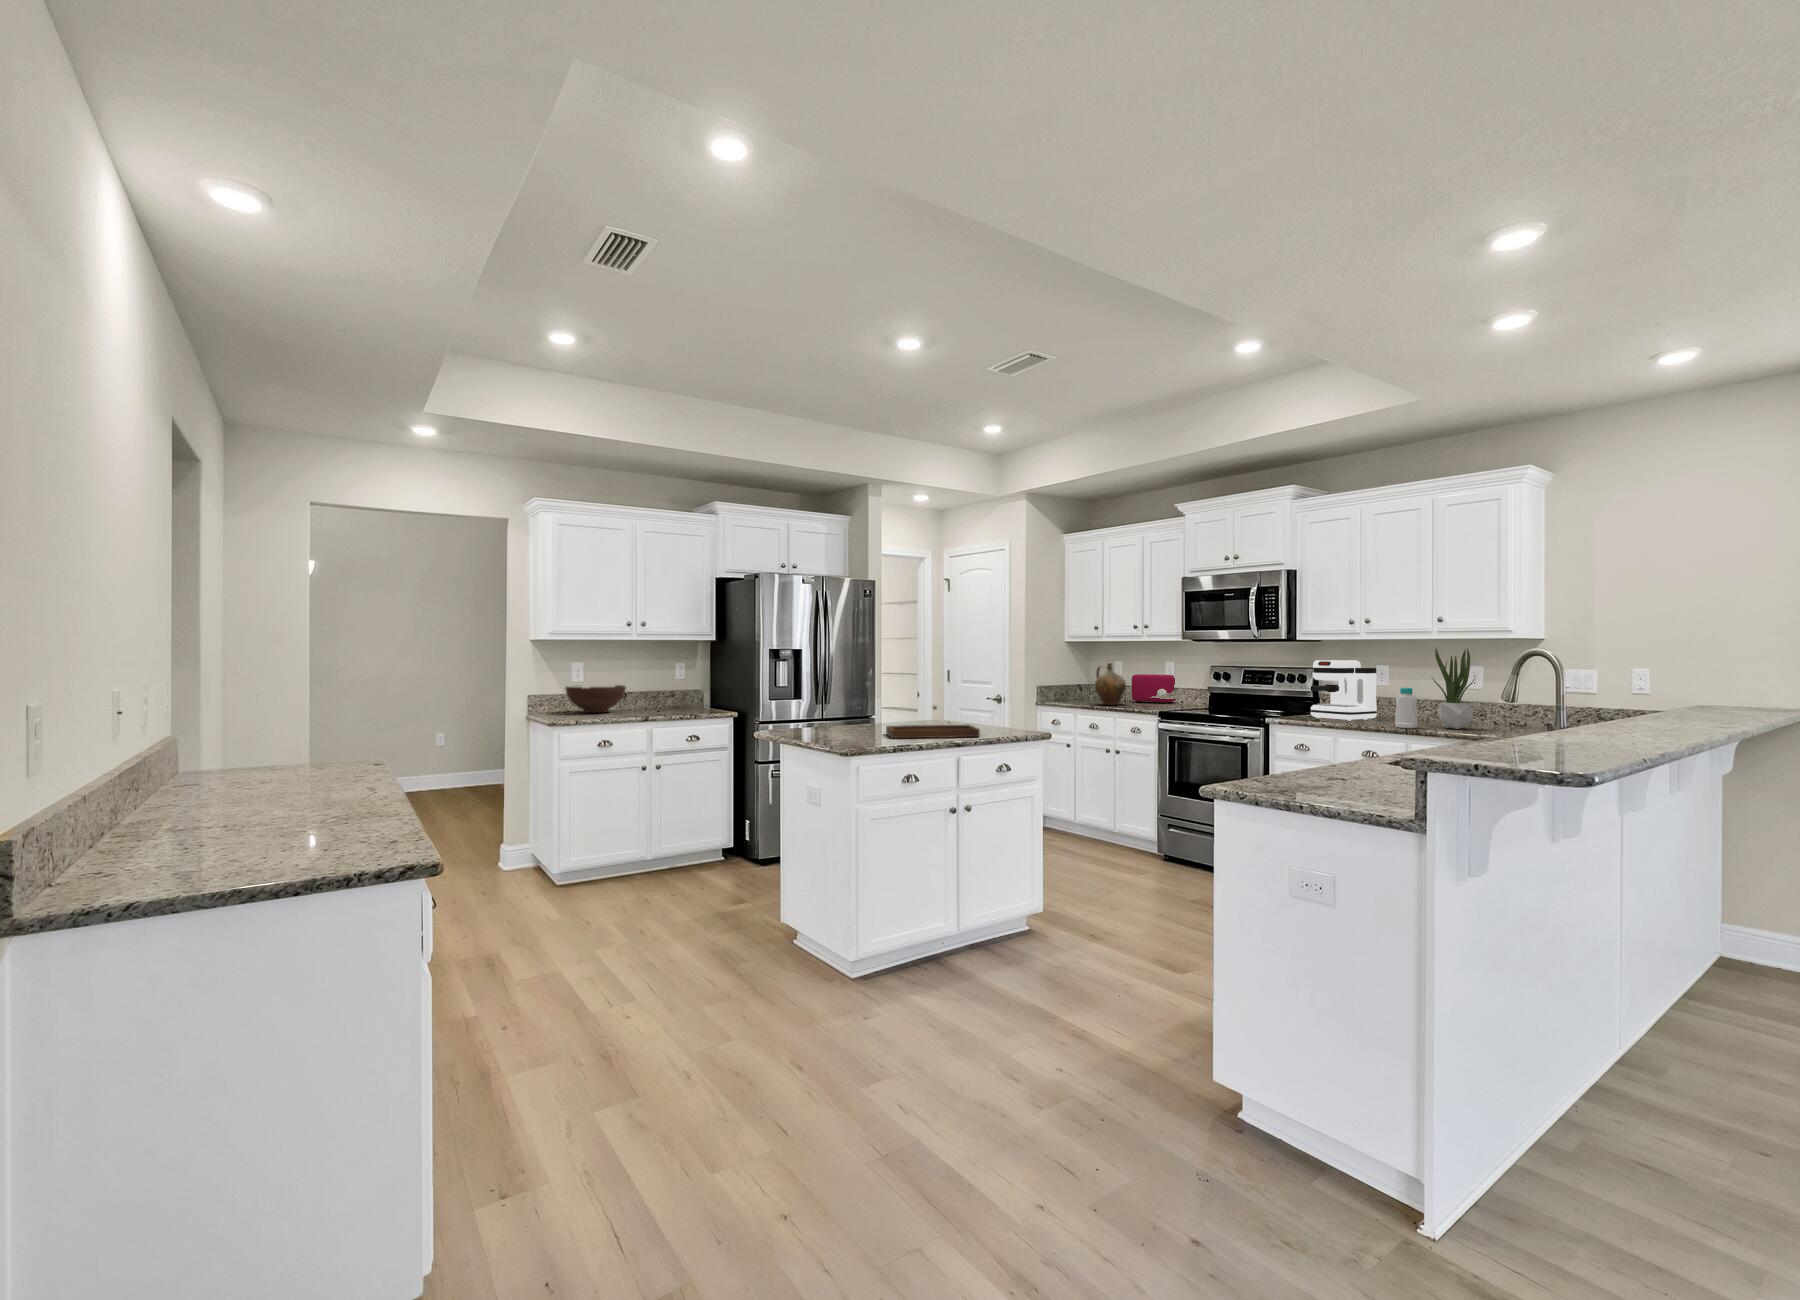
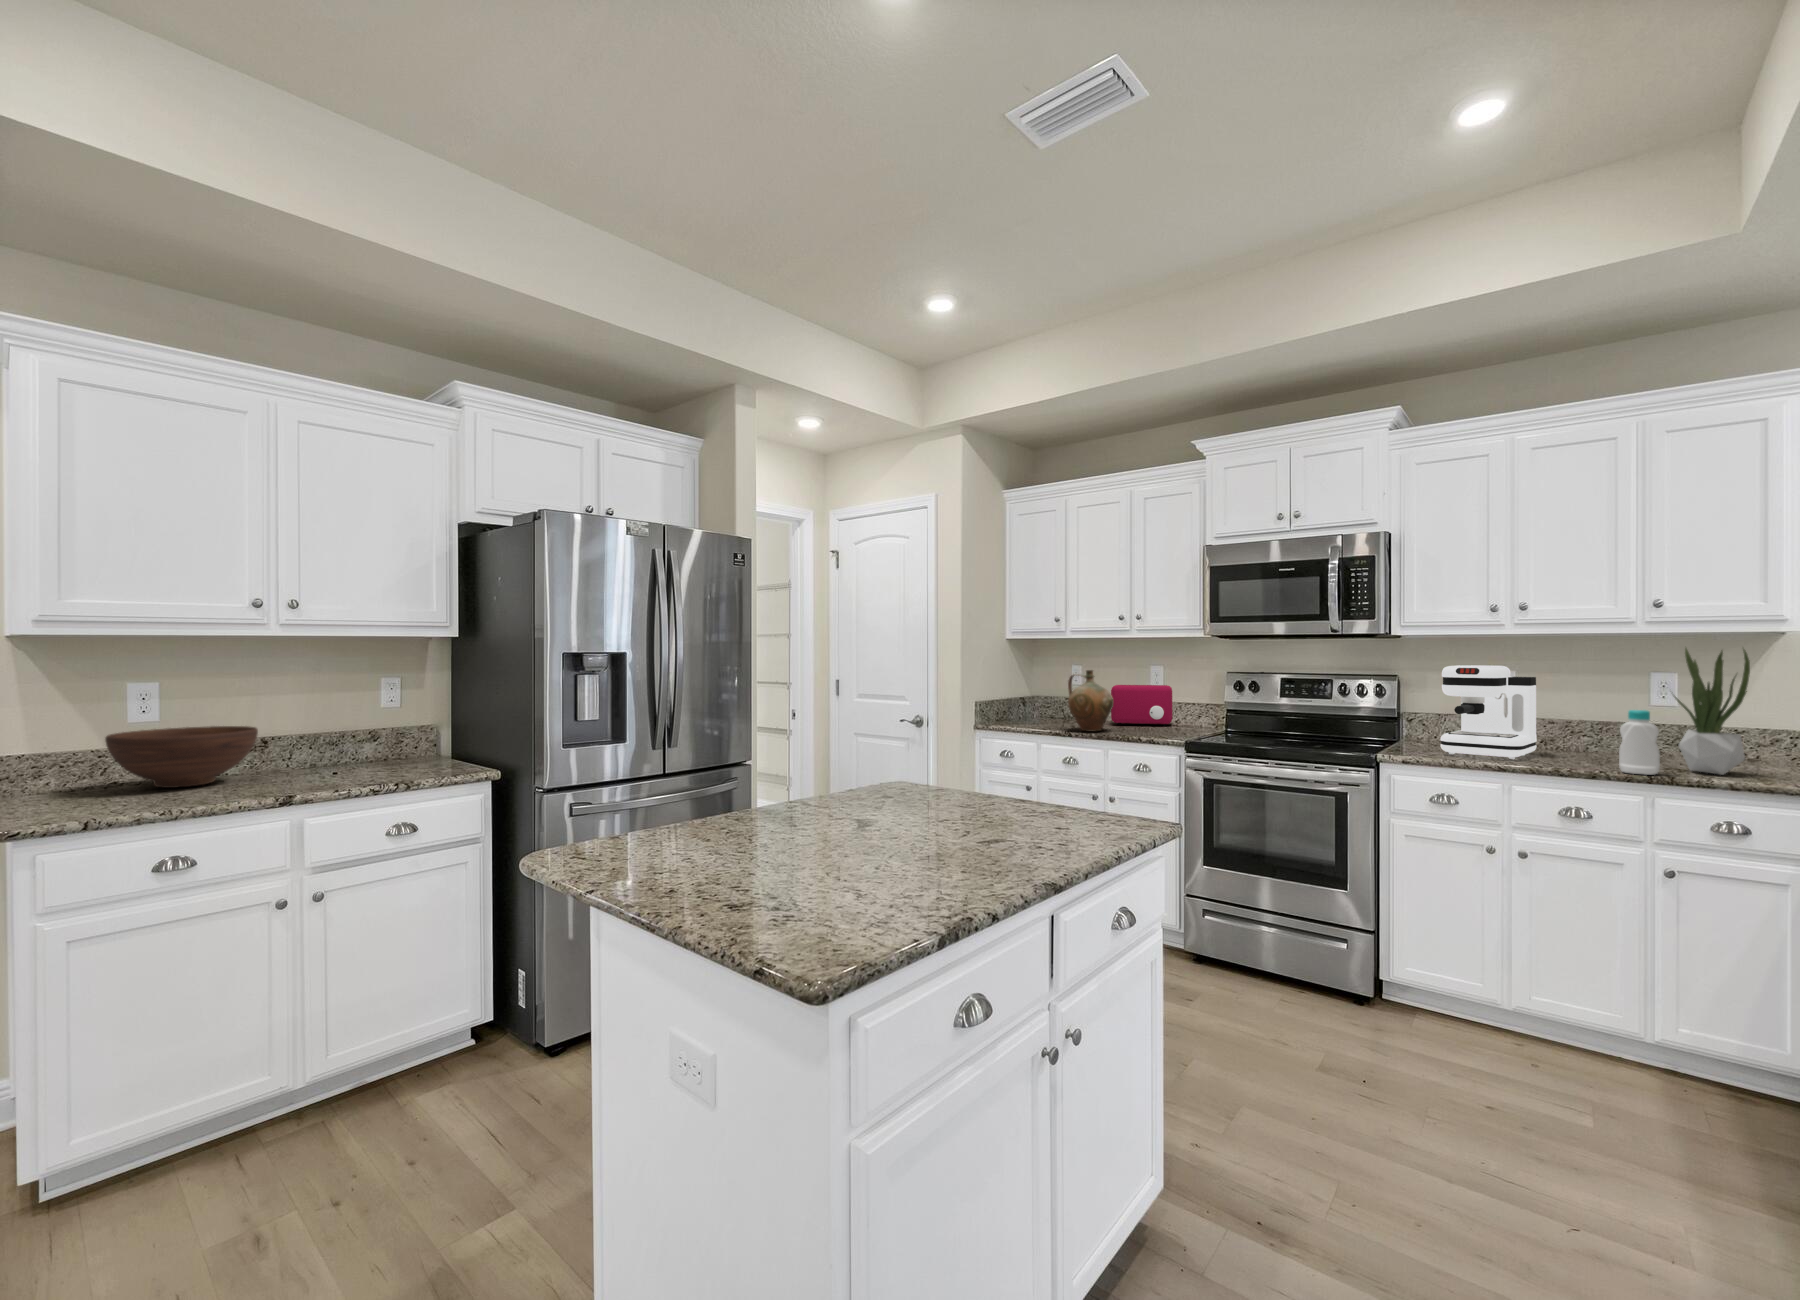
tray: present [886,705,980,738] -> none [843,775,1056,864]

